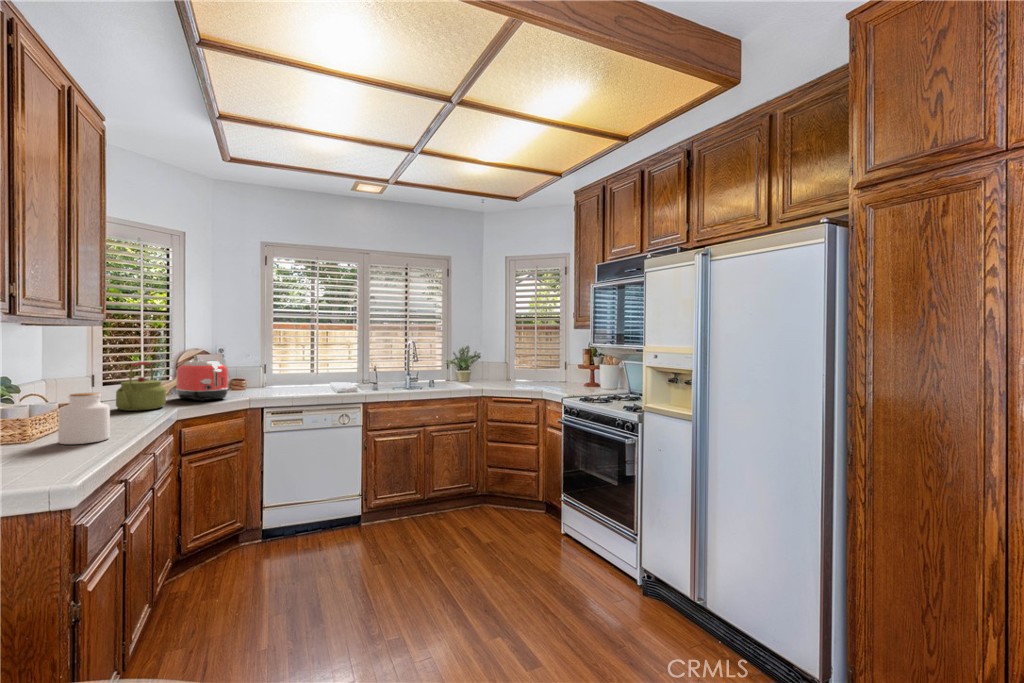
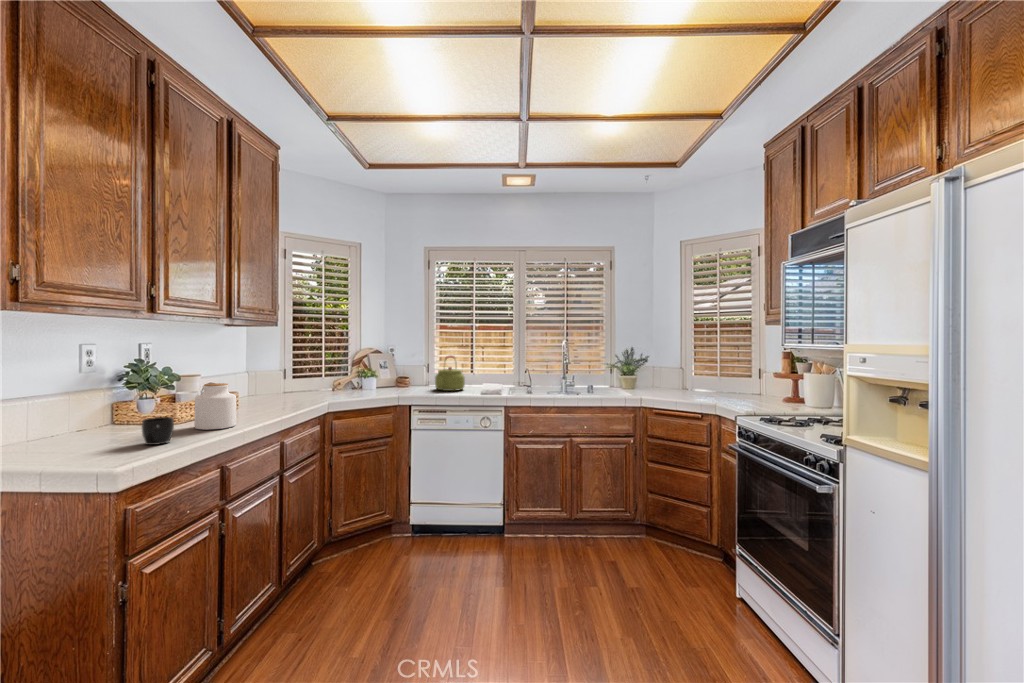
toaster: present [176,361,228,401] -> none [342,359,383,396]
kettle: present [116,362,166,411] -> present [435,356,465,391]
mug: none [26,431,64,463] -> present [142,417,174,445]

